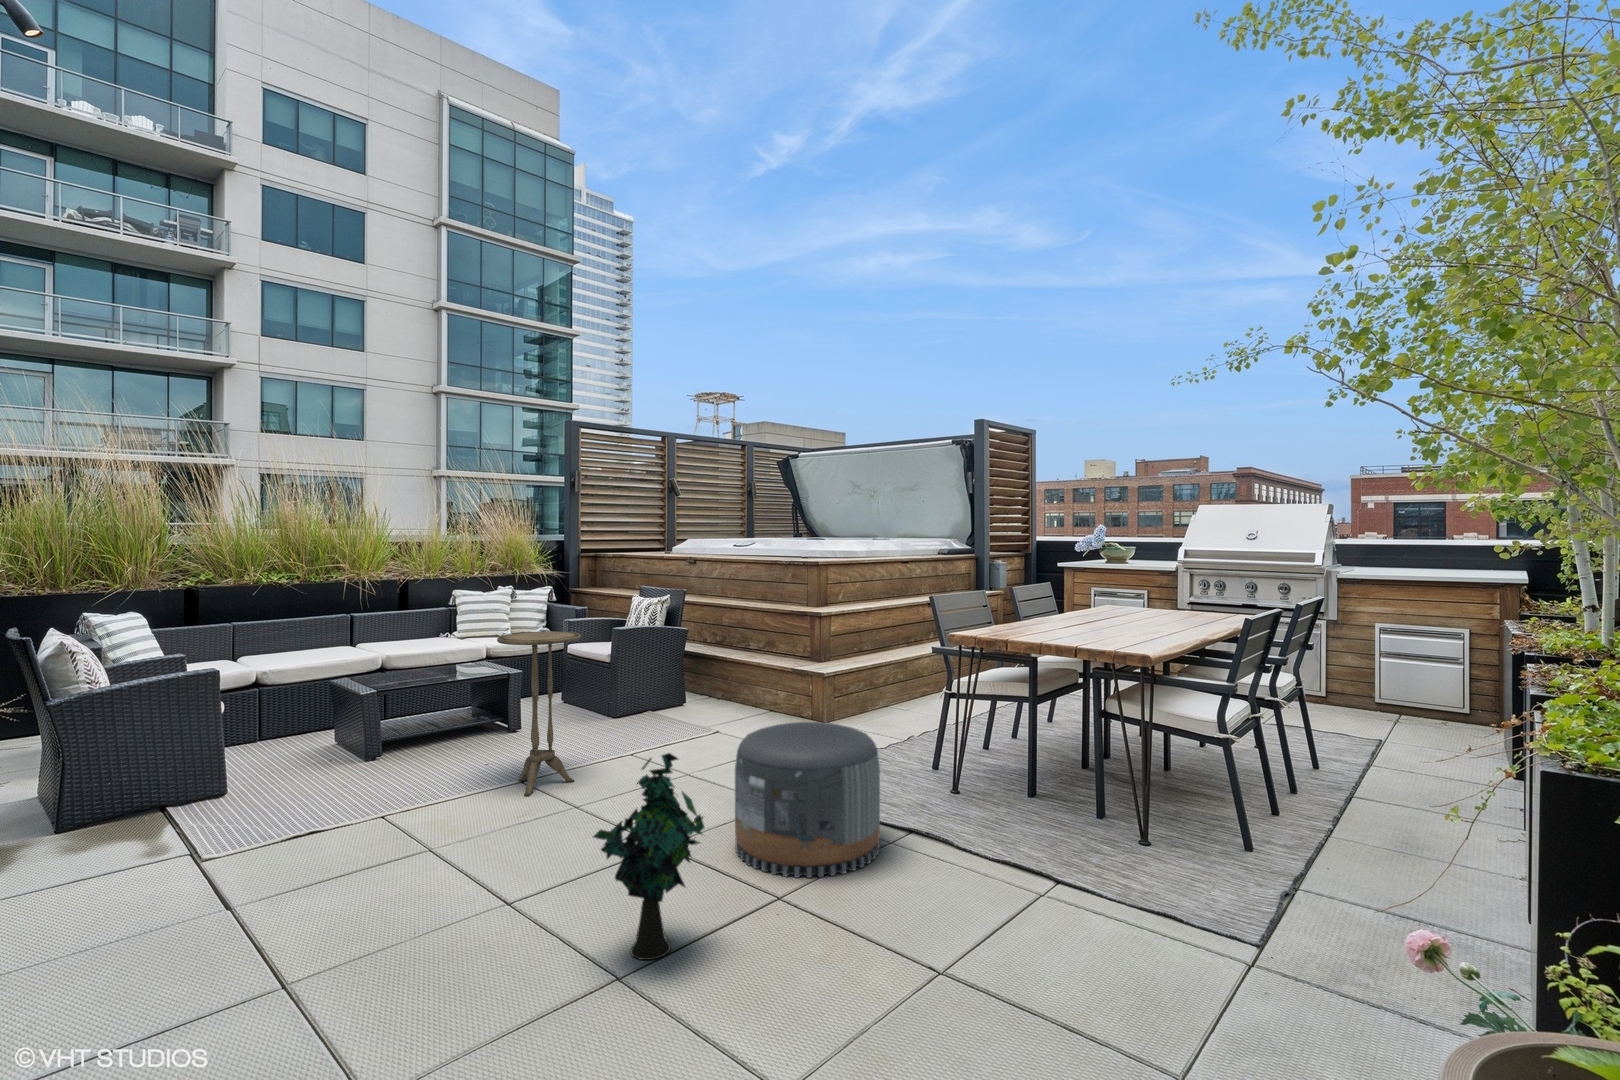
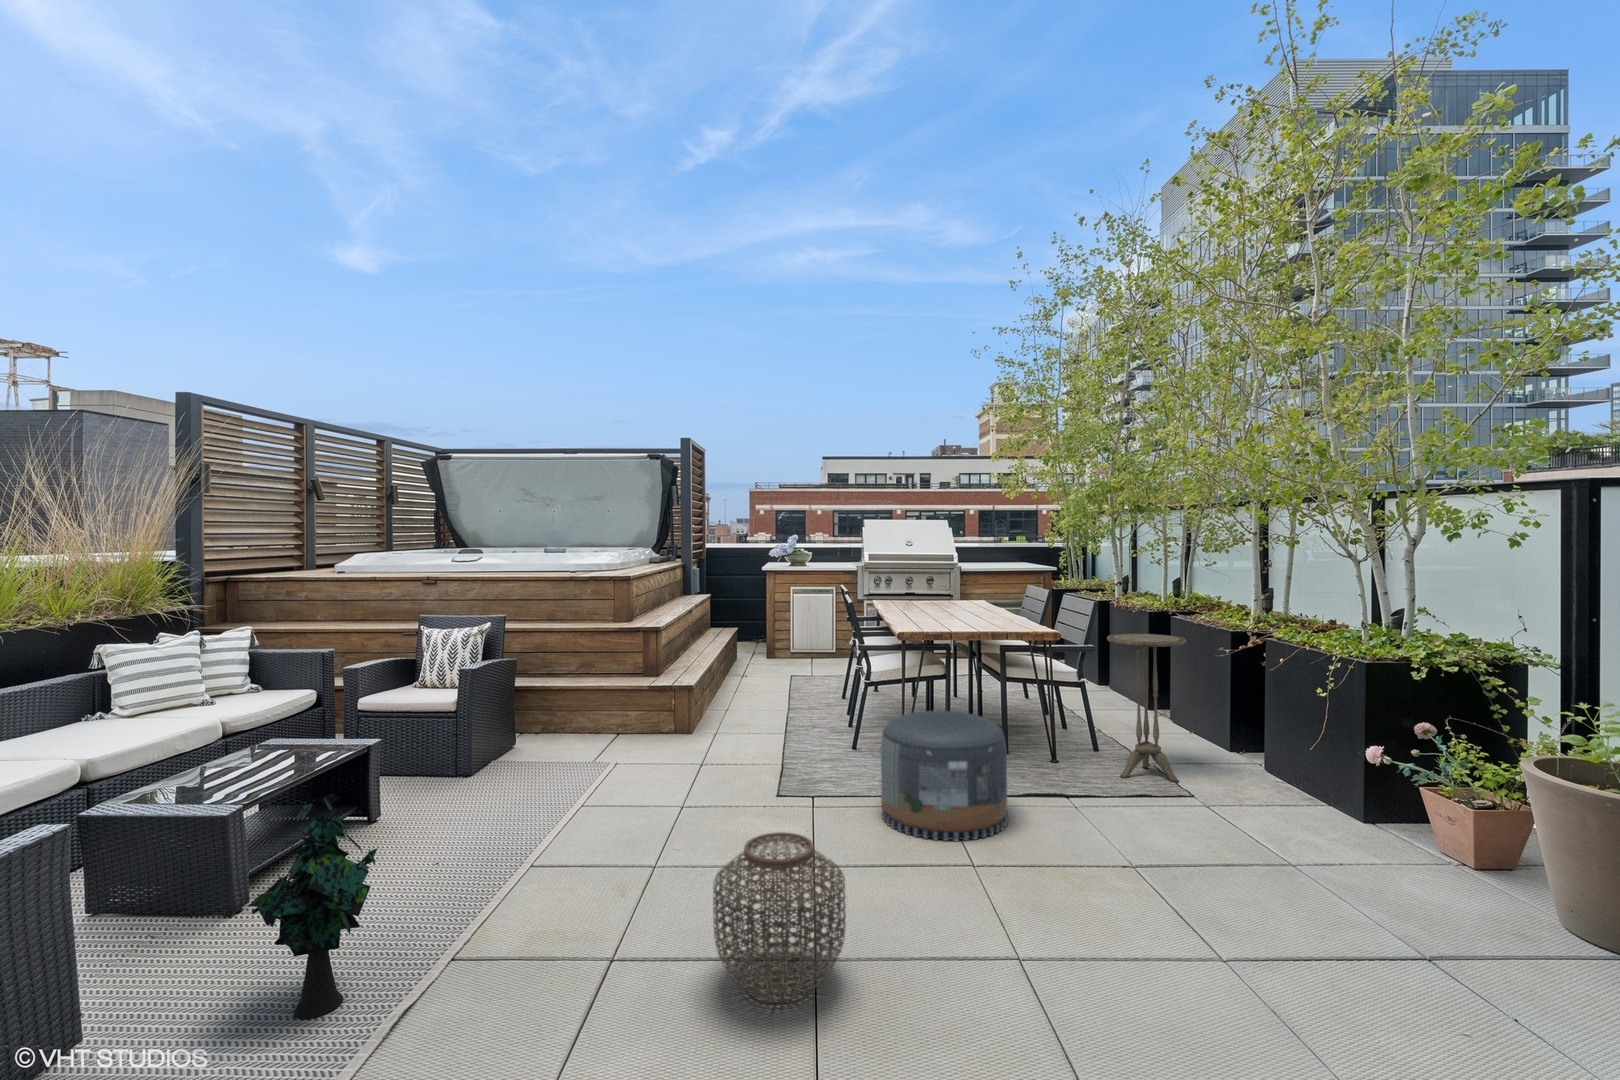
side table: present [497,631,581,796] -> present [1107,634,1187,782]
decorative plant: present [593,753,704,960] -> present [248,794,377,1019]
woven basket: none [327,771,455,911] -> present [713,832,846,1003]

